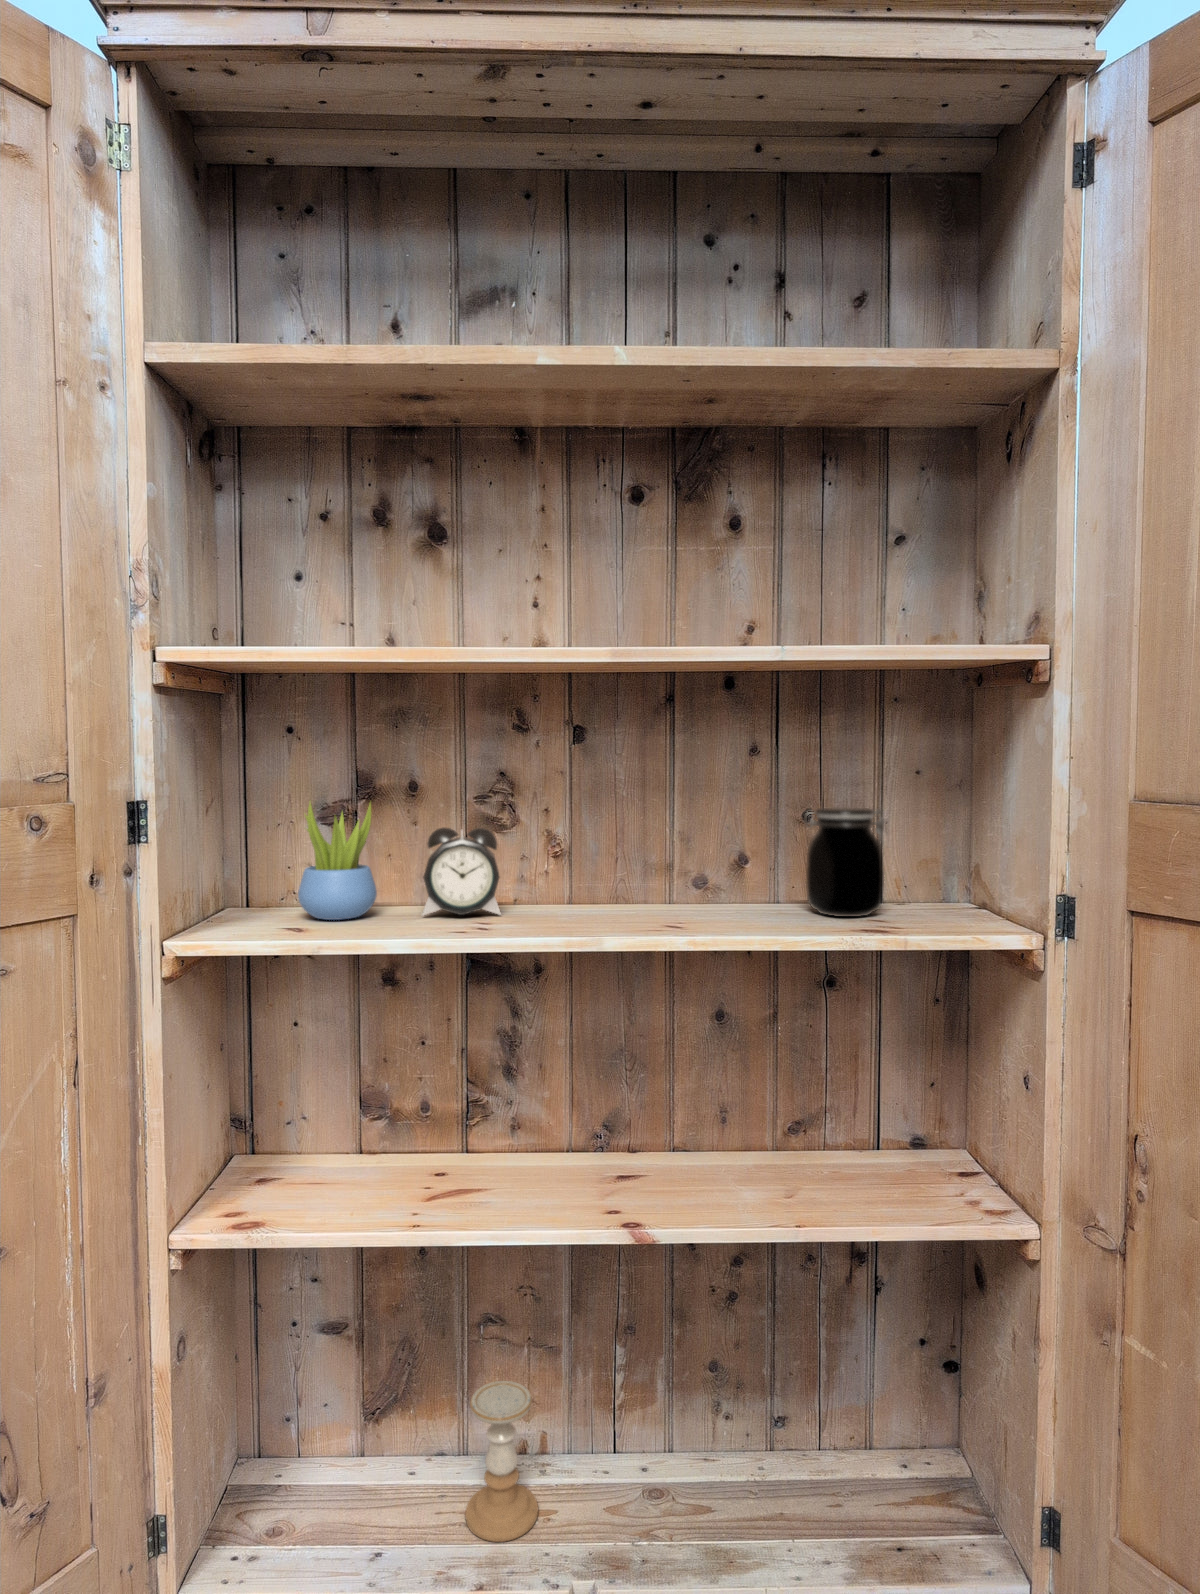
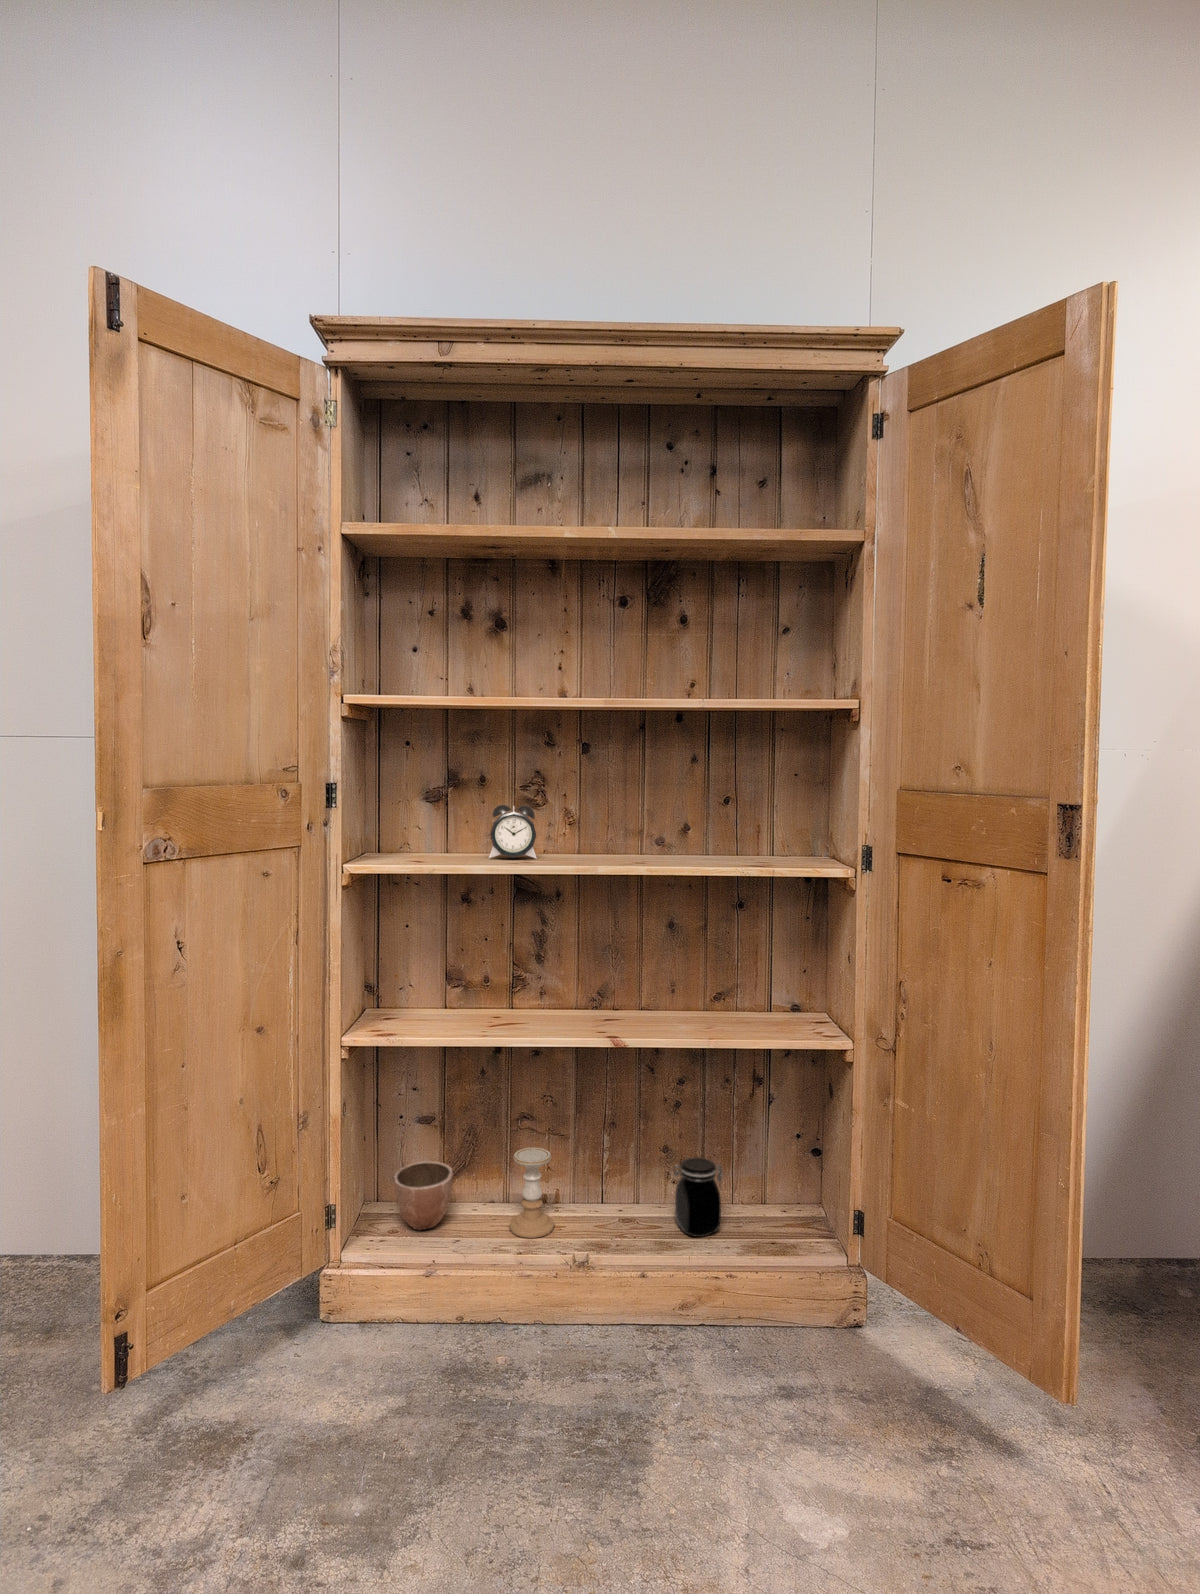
succulent plant: present [298,803,377,920] -> none [414,786,461,859]
jar: present [805,807,885,917] -> present [673,1157,723,1237]
decorative bowl: none [275,1403,372,1529] -> present [394,1162,453,1231]

